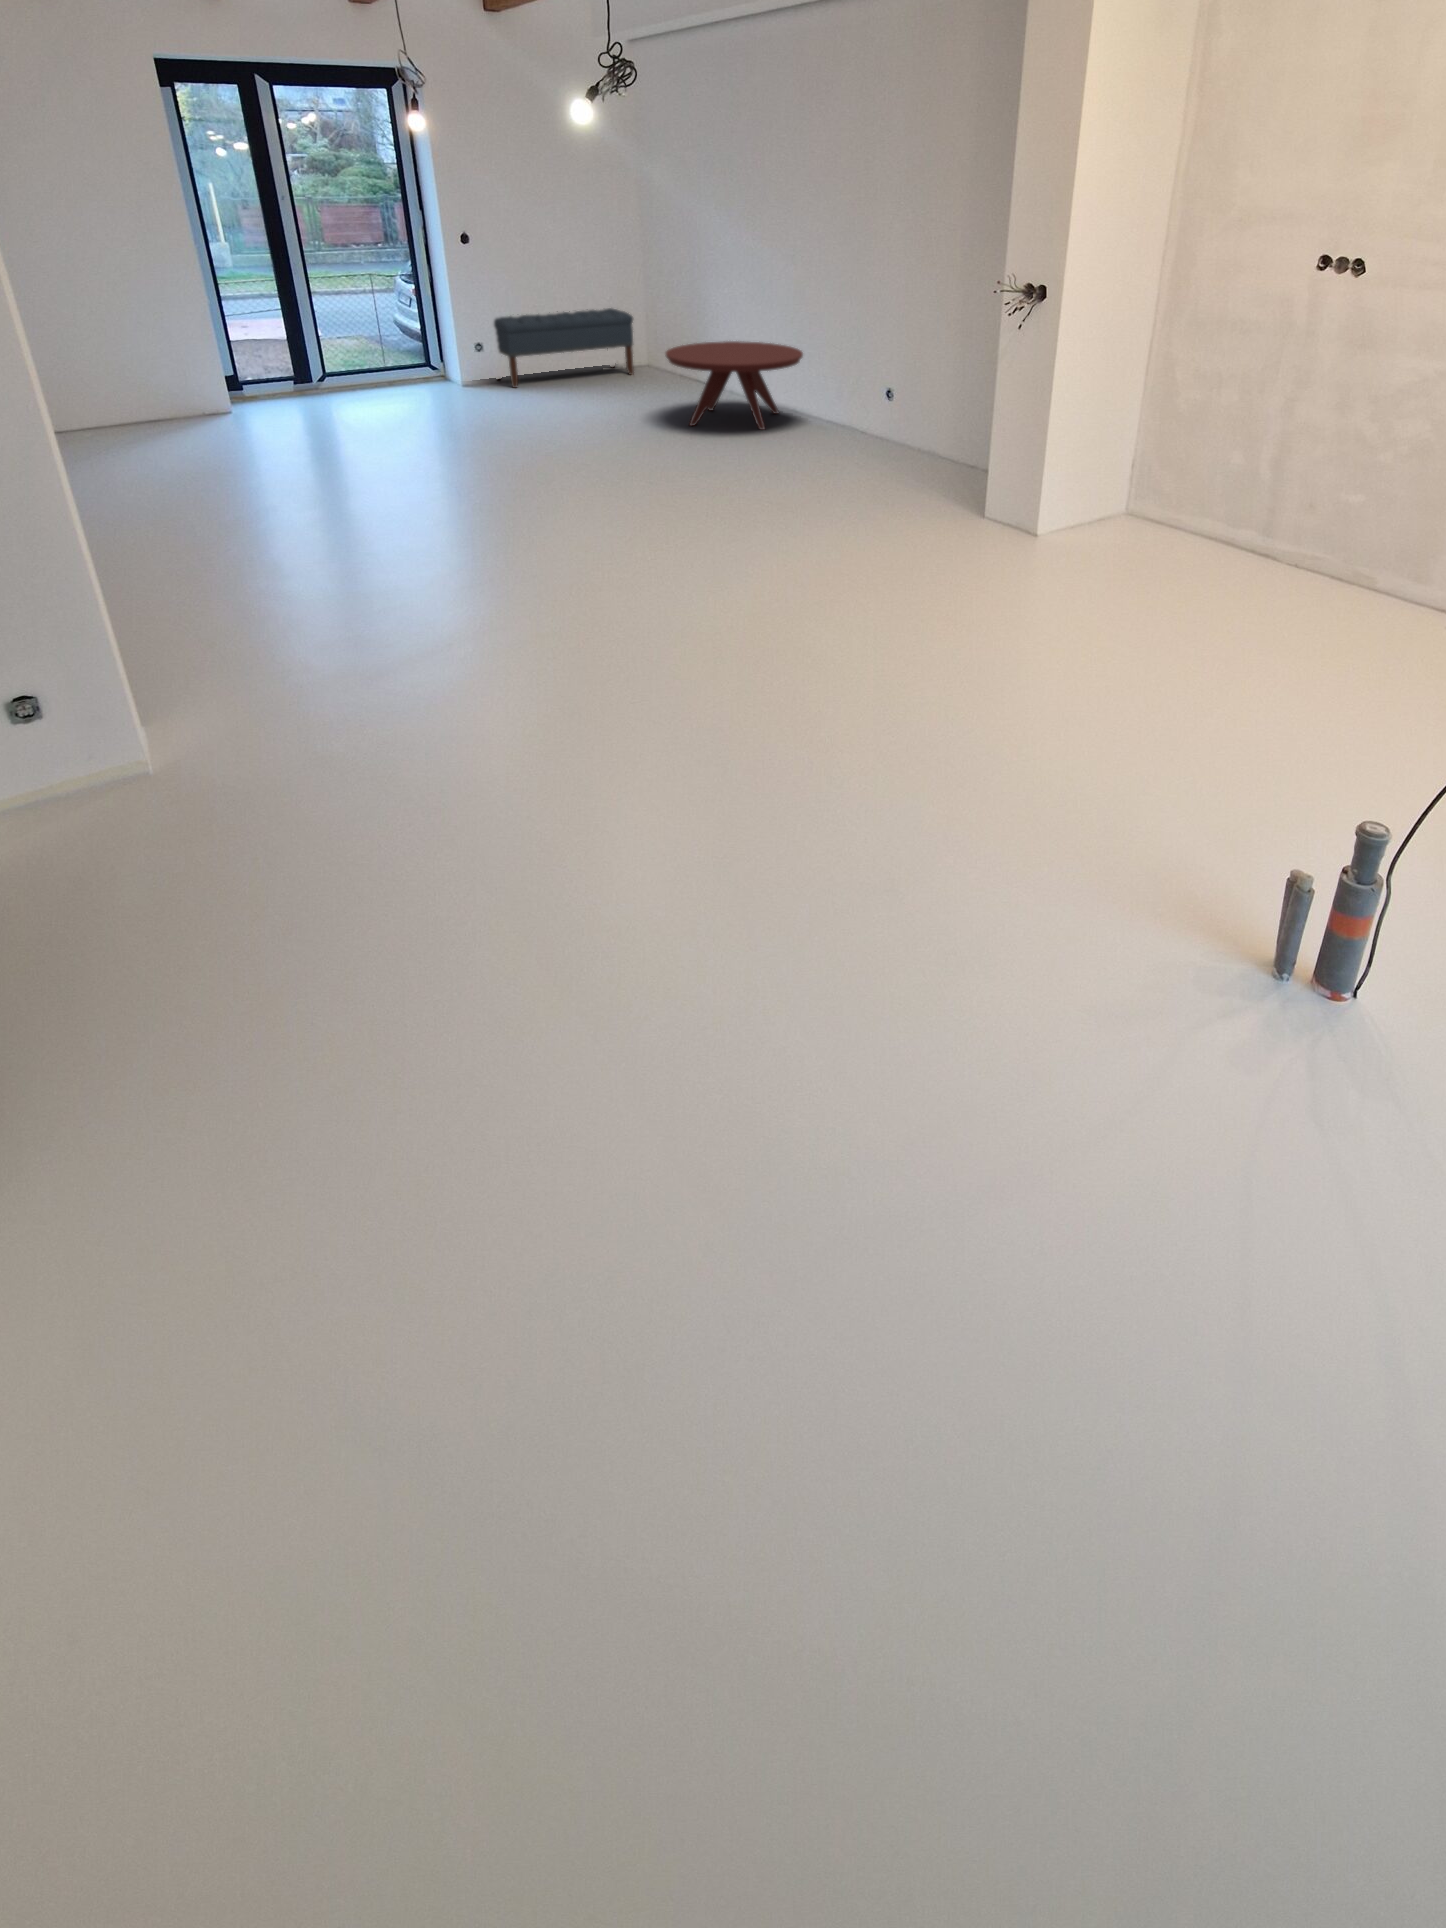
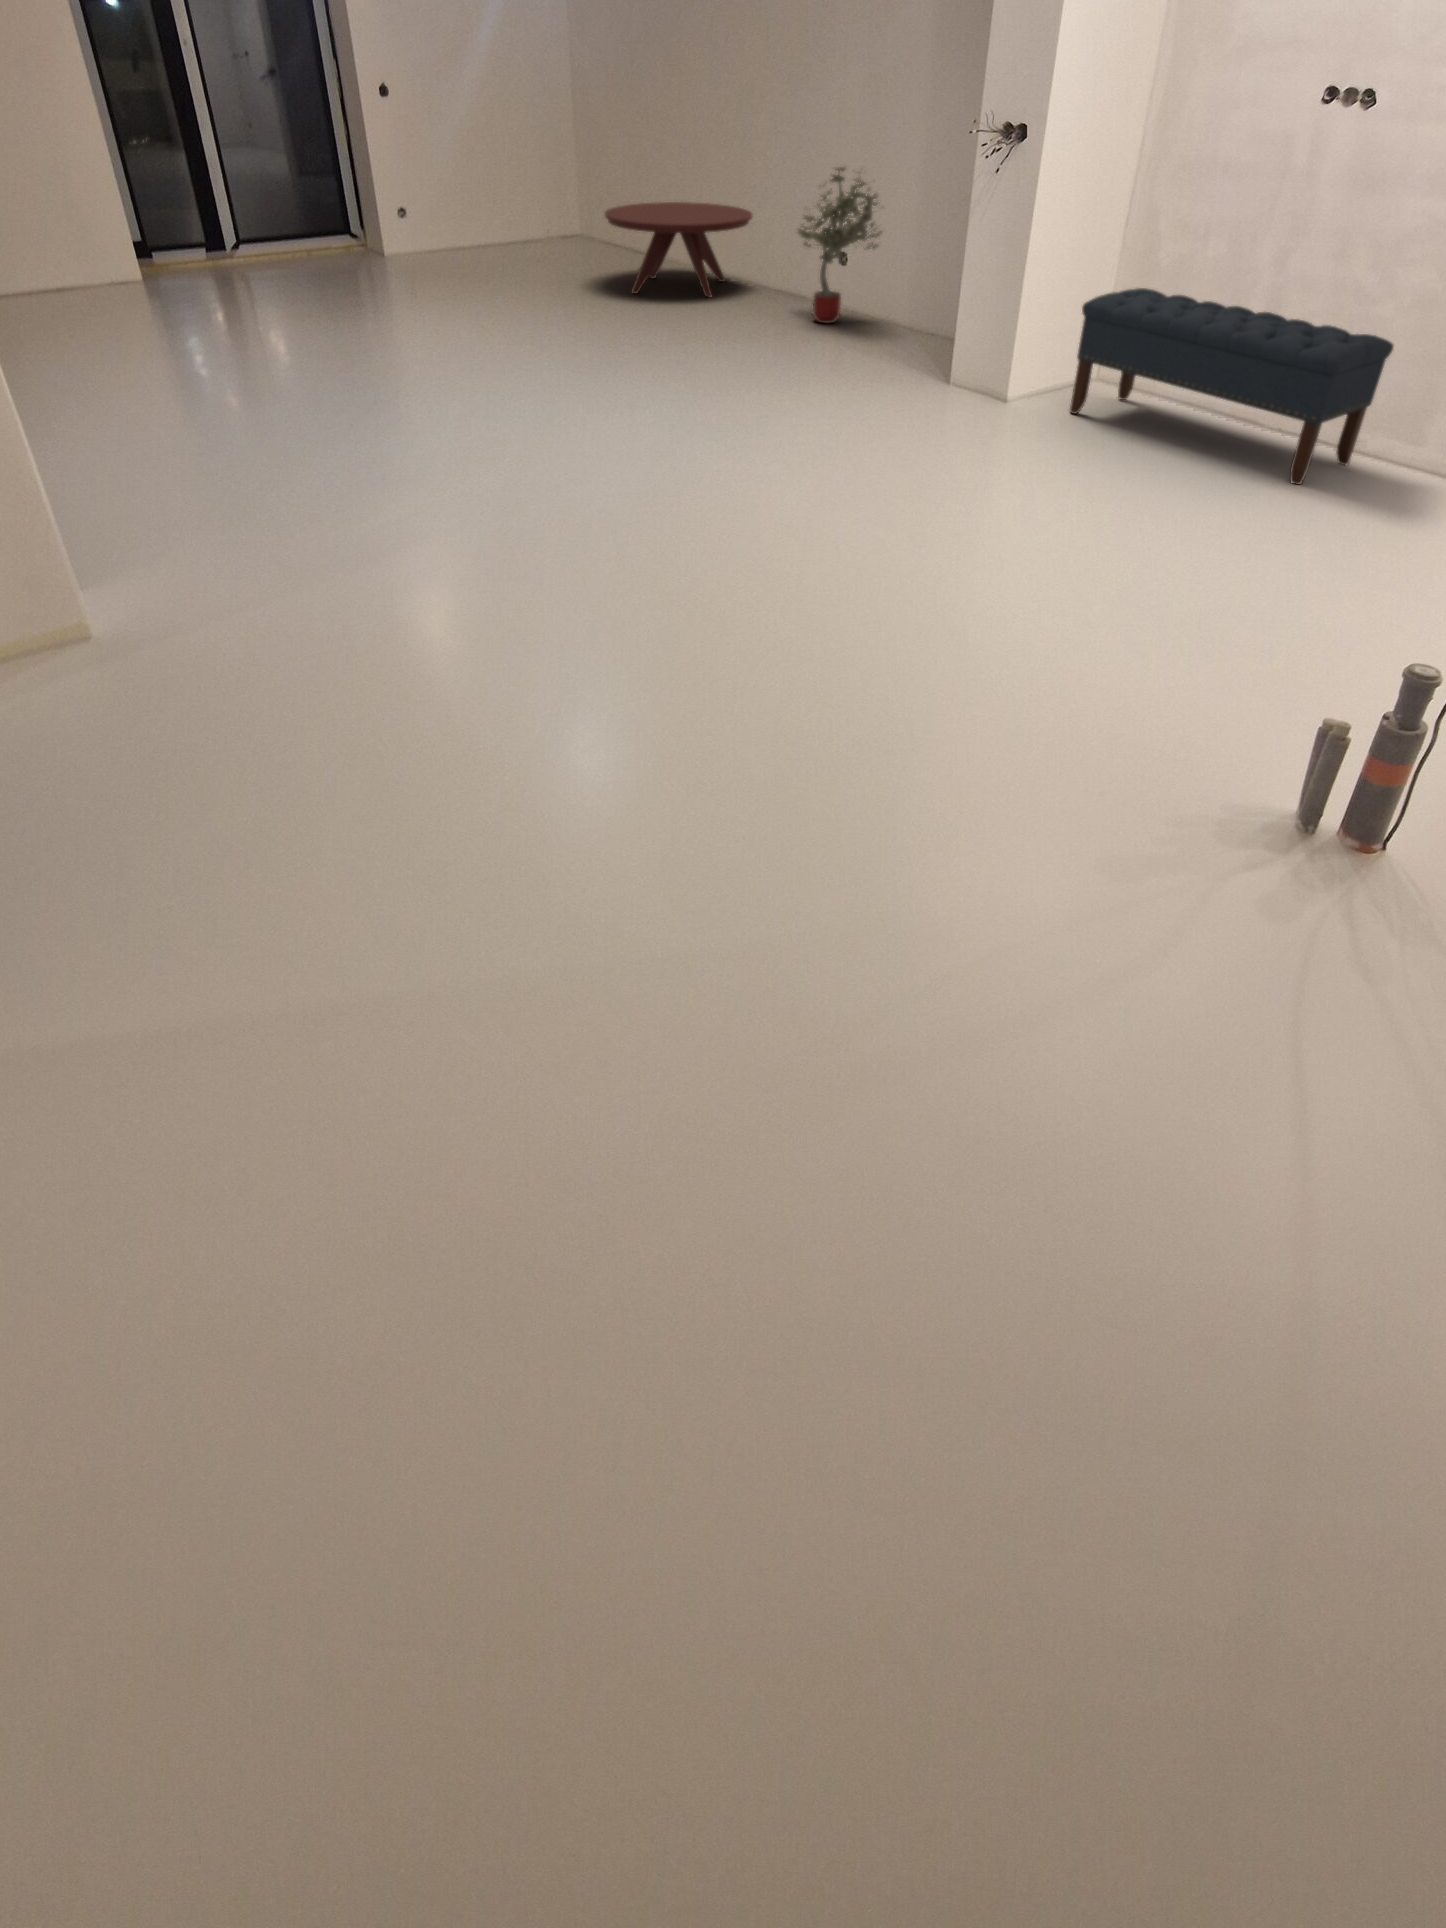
bench: present [494,308,634,388] -> present [1070,288,1394,485]
potted tree: none [841,314,924,456] -> present [798,167,882,324]

